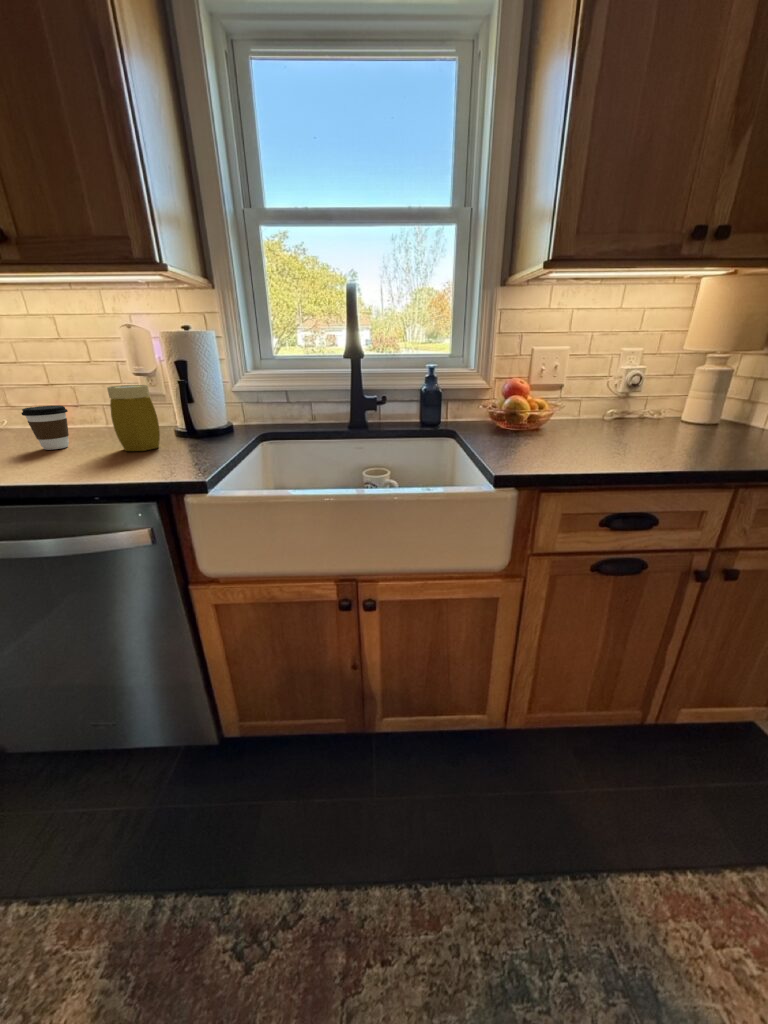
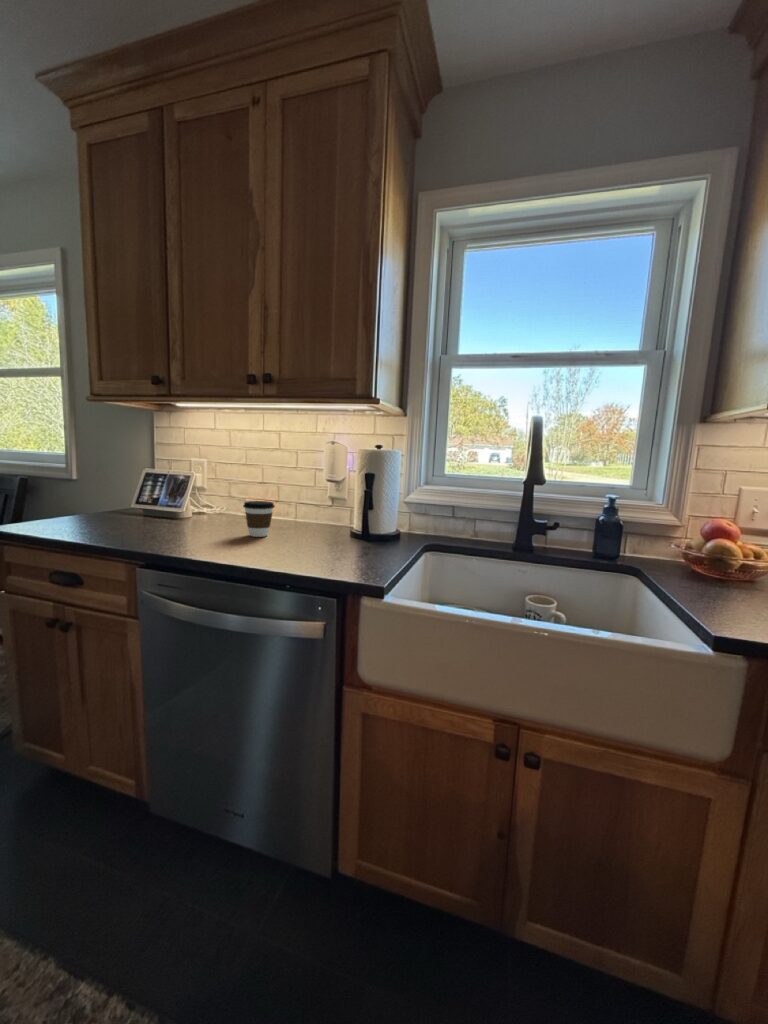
jar: present [107,385,160,451] -> none [308,491,344,548]

